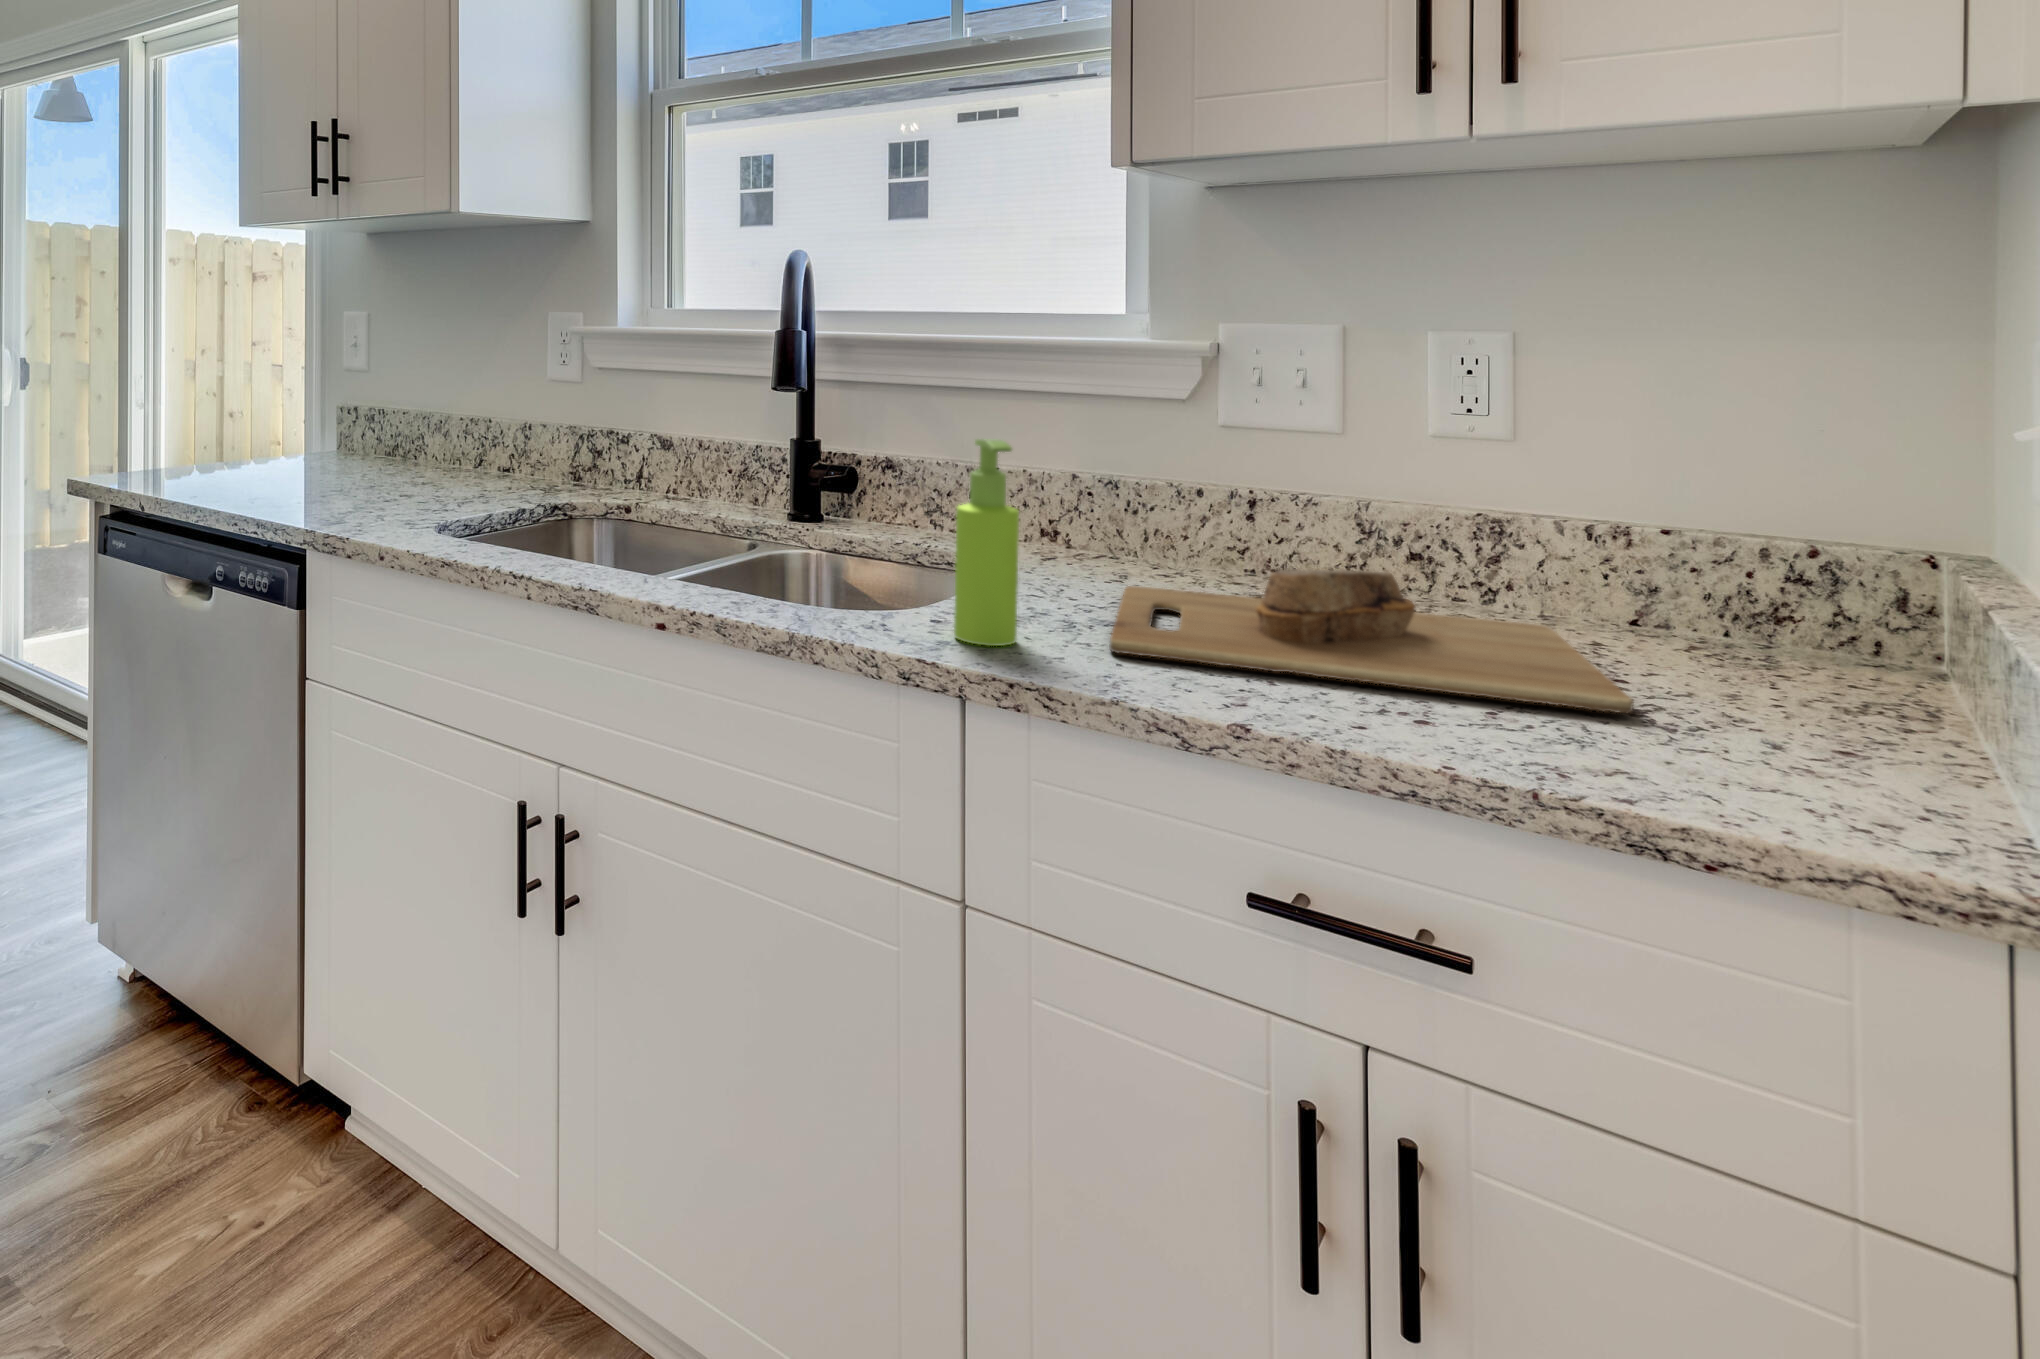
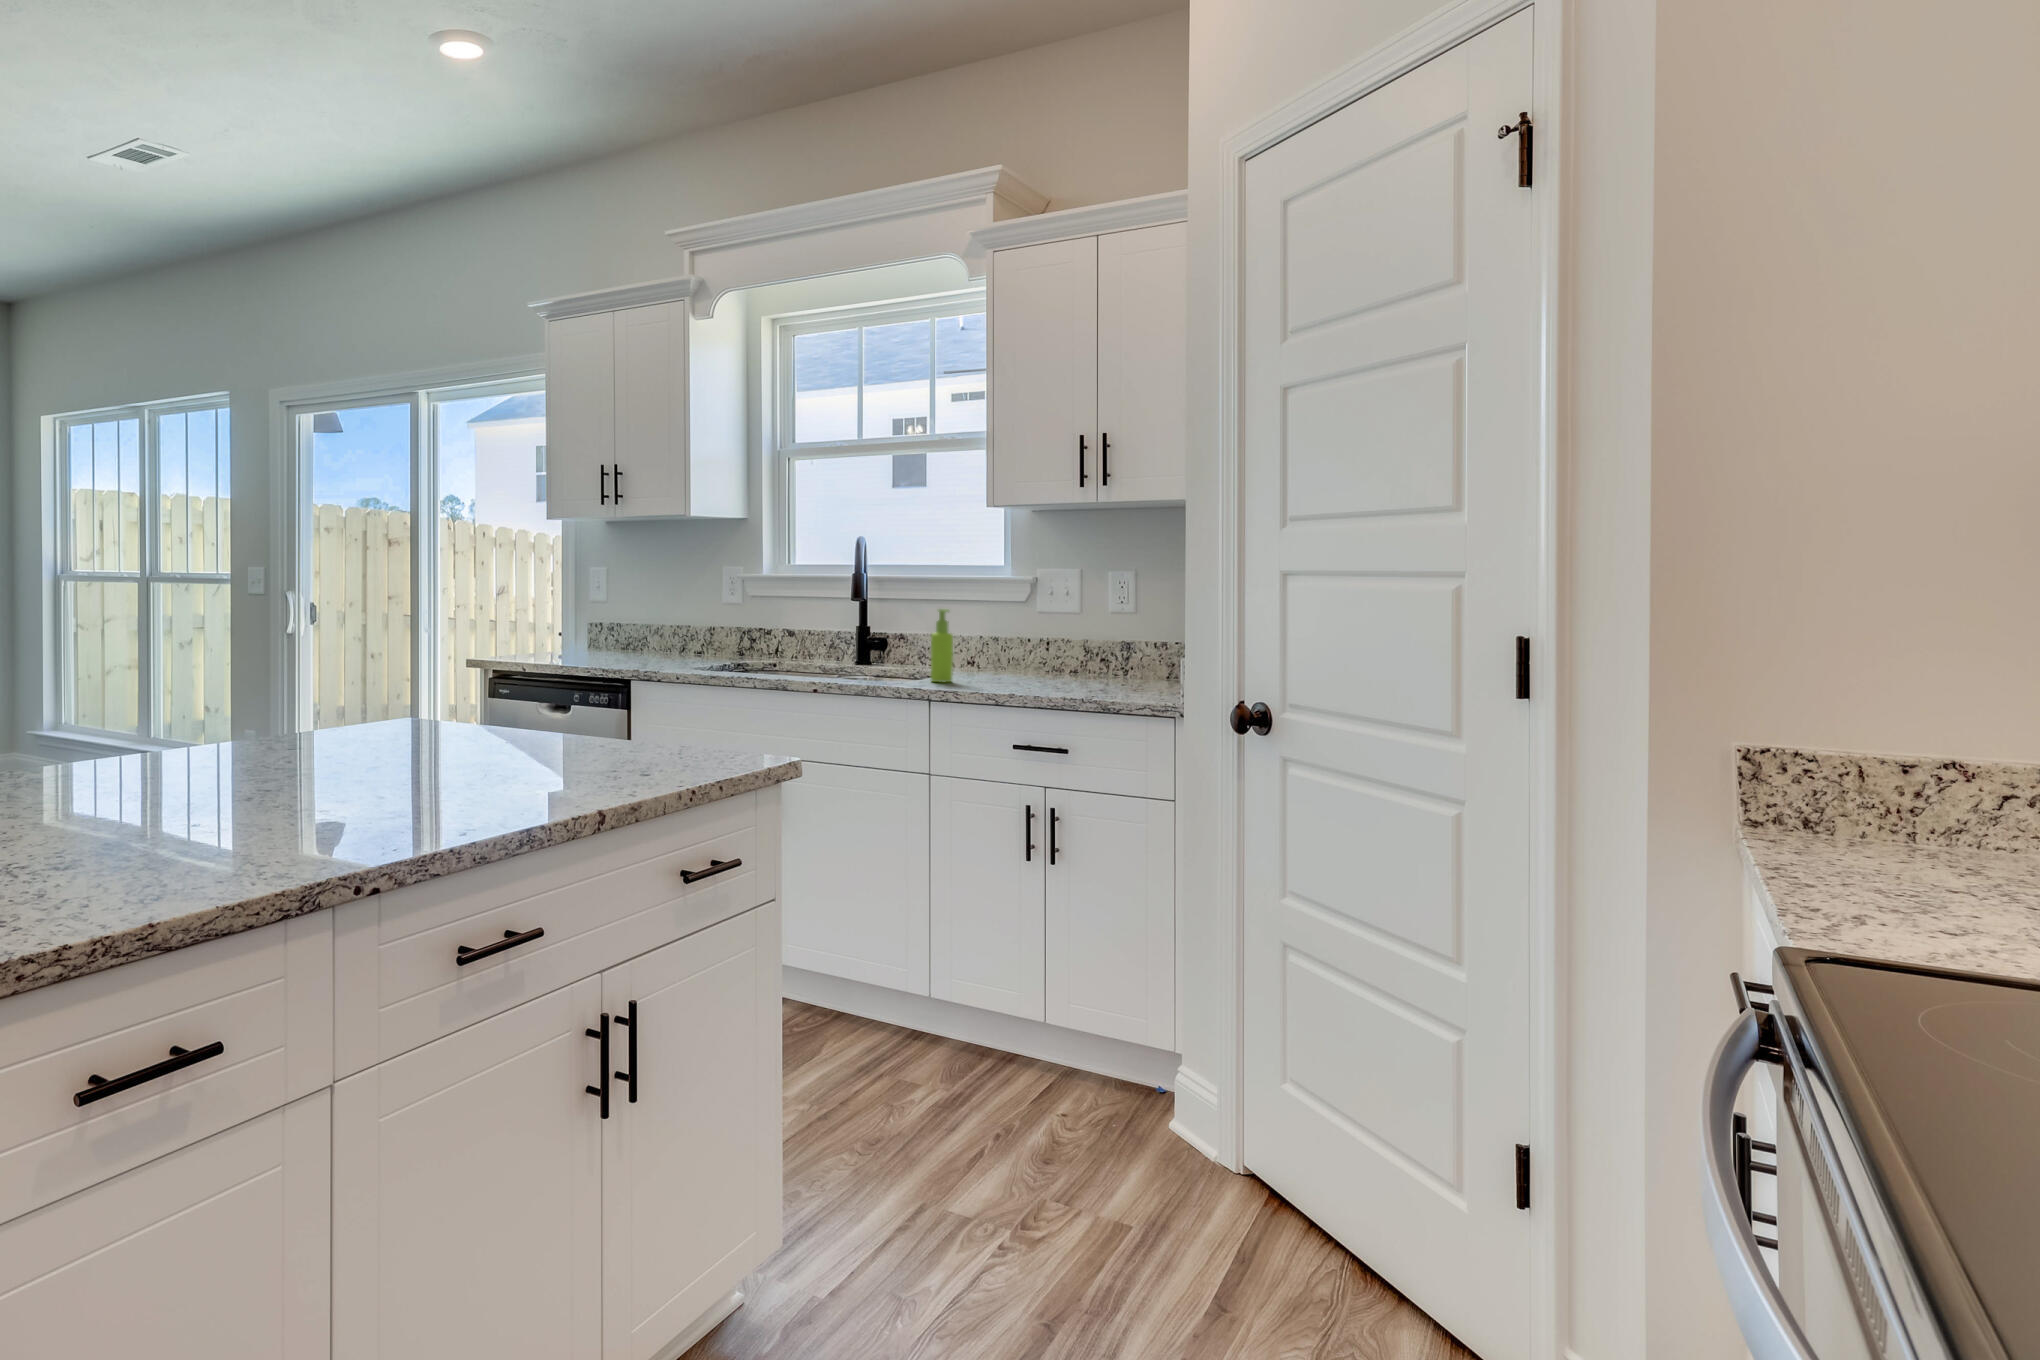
cutting board: present [1109,569,1633,713] -> none [984,654,1137,687]

